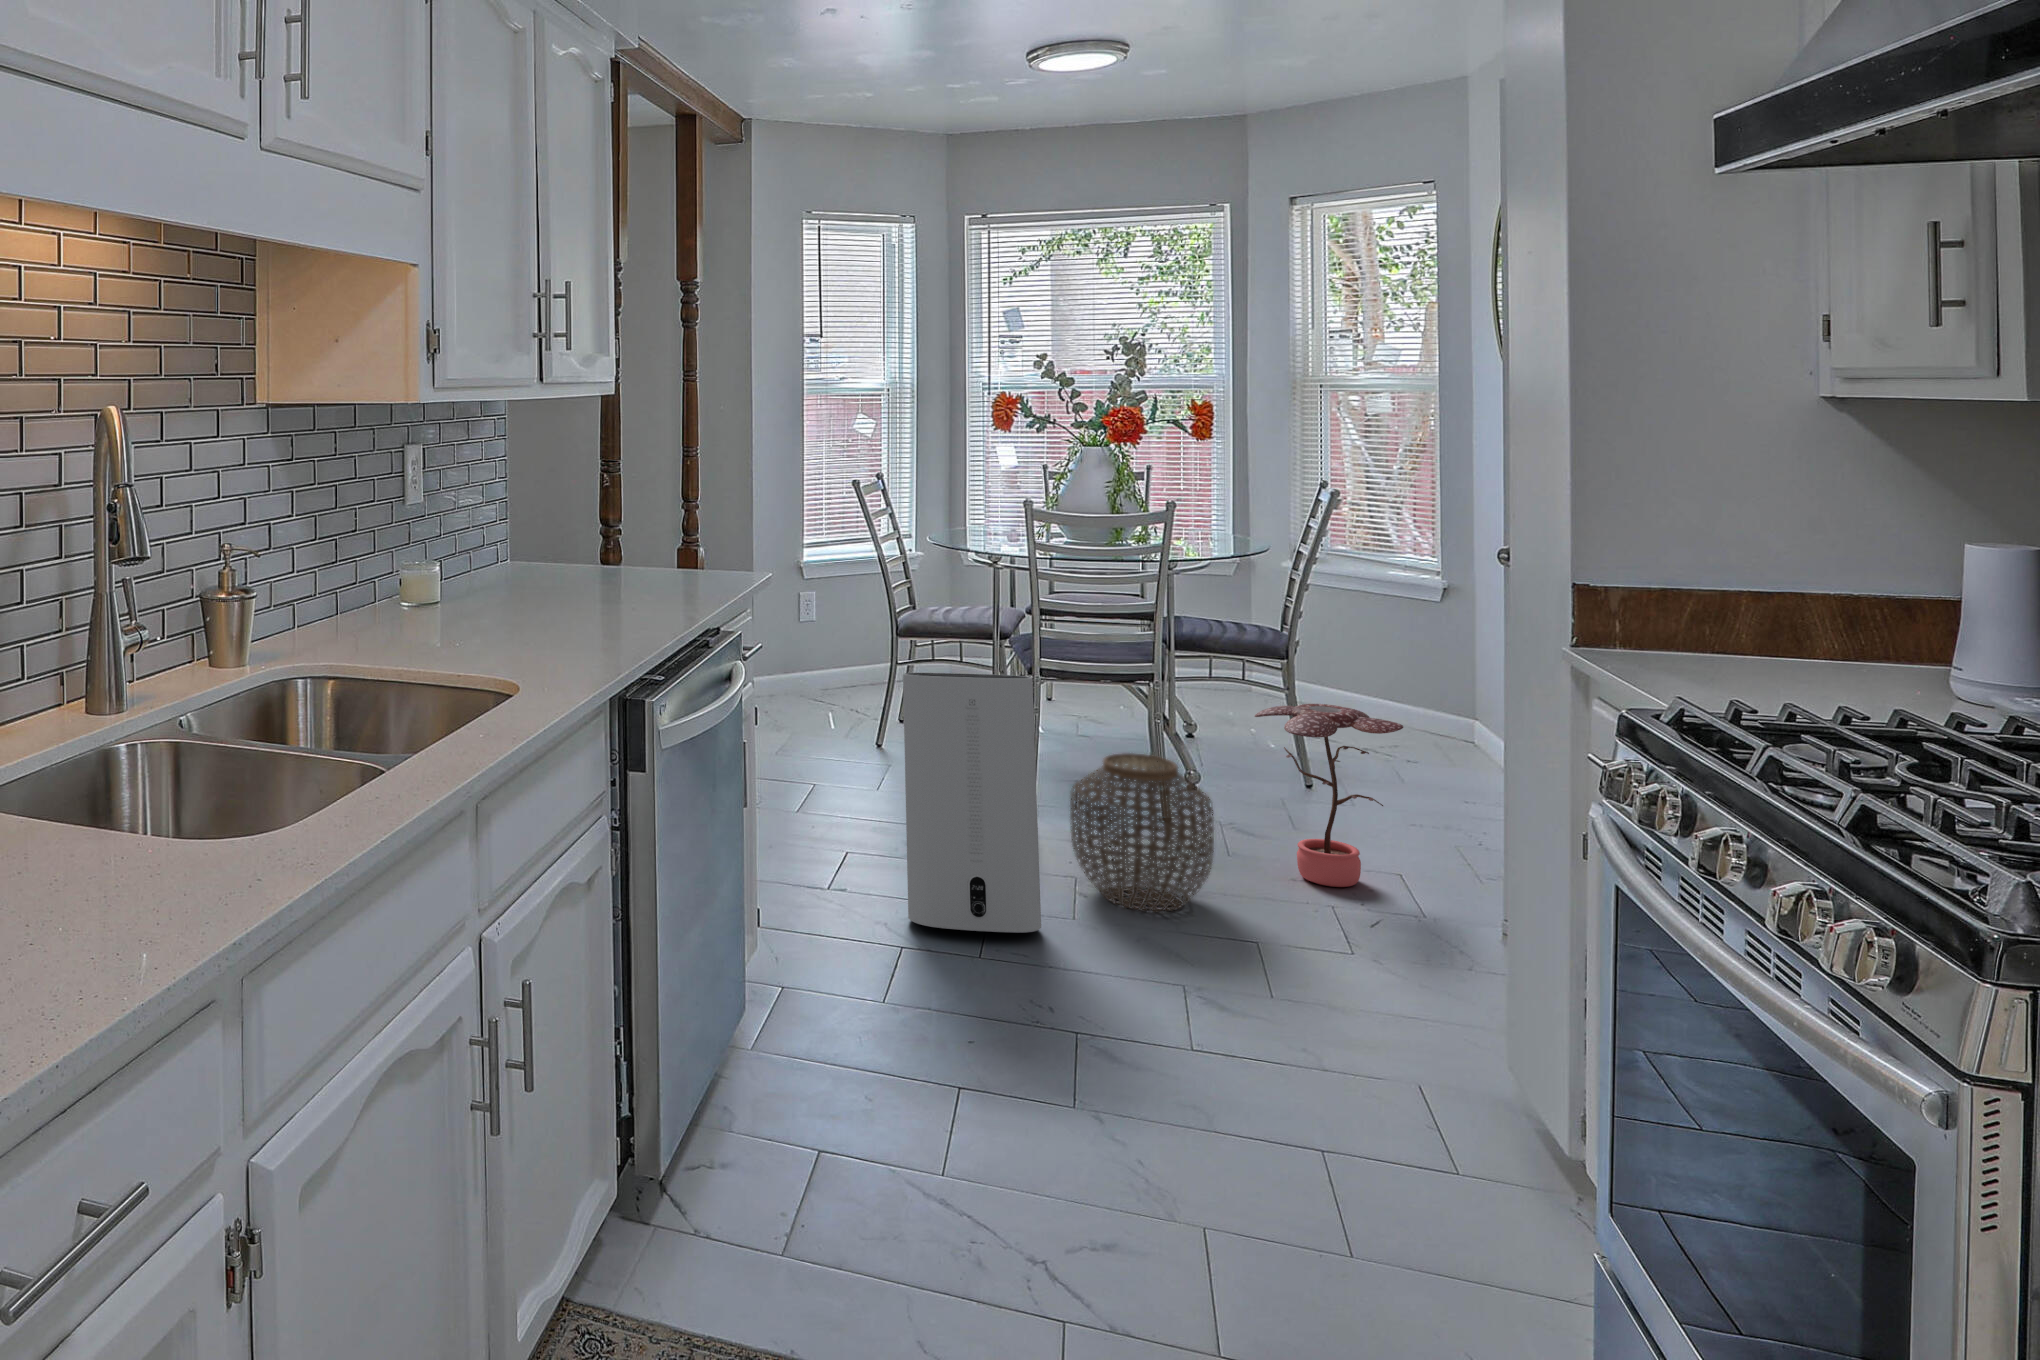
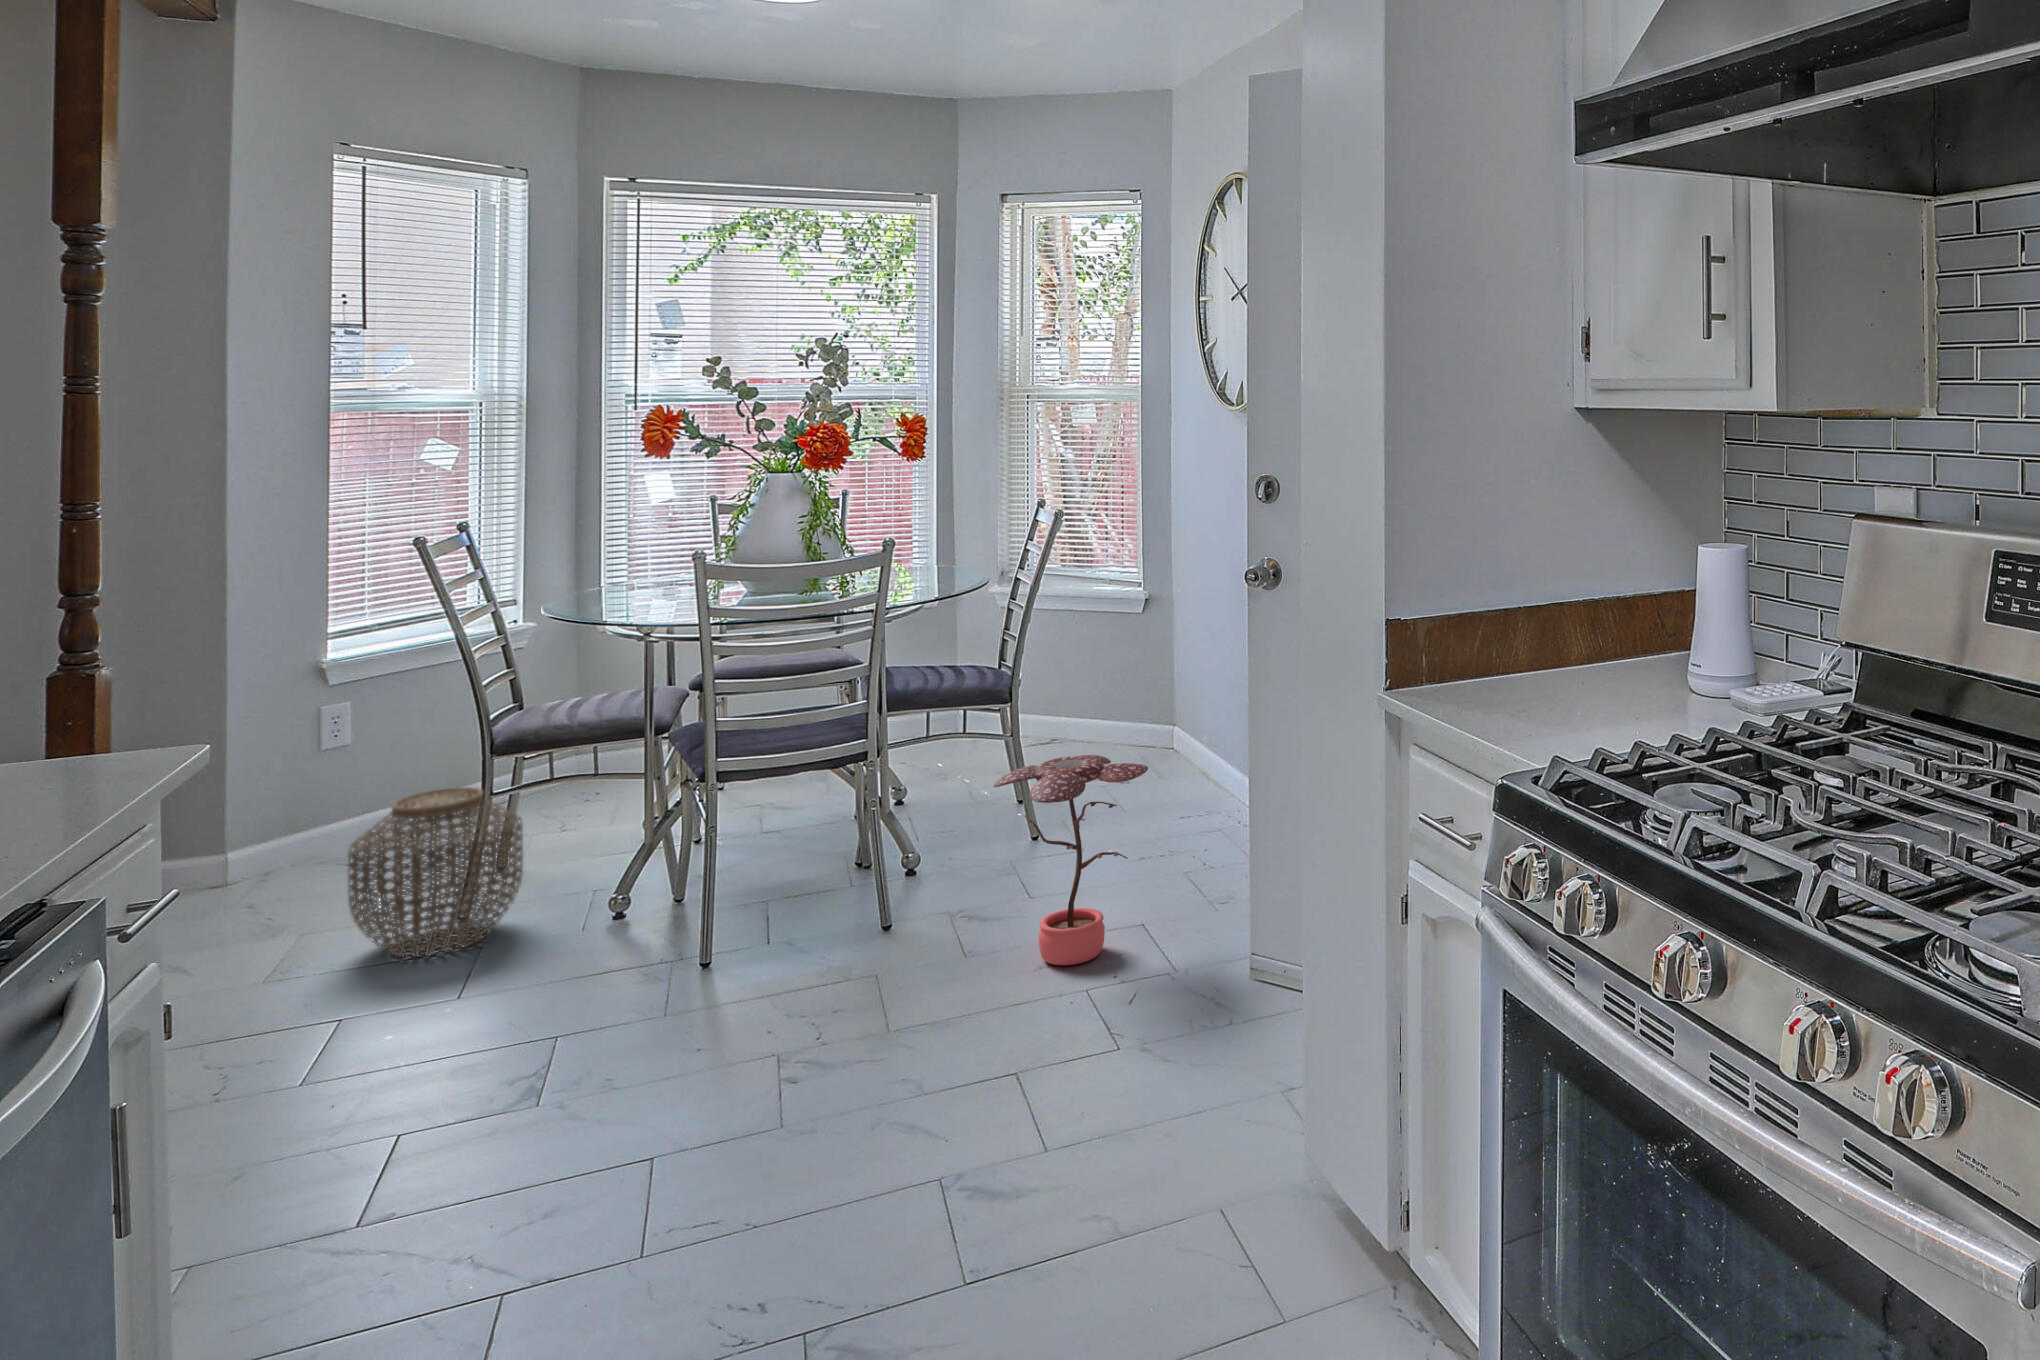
air purifier: present [903,673,1041,933] -> none [508,810,733,1237]
woven basket: present [1070,753,1214,911] -> present [348,787,523,957]

